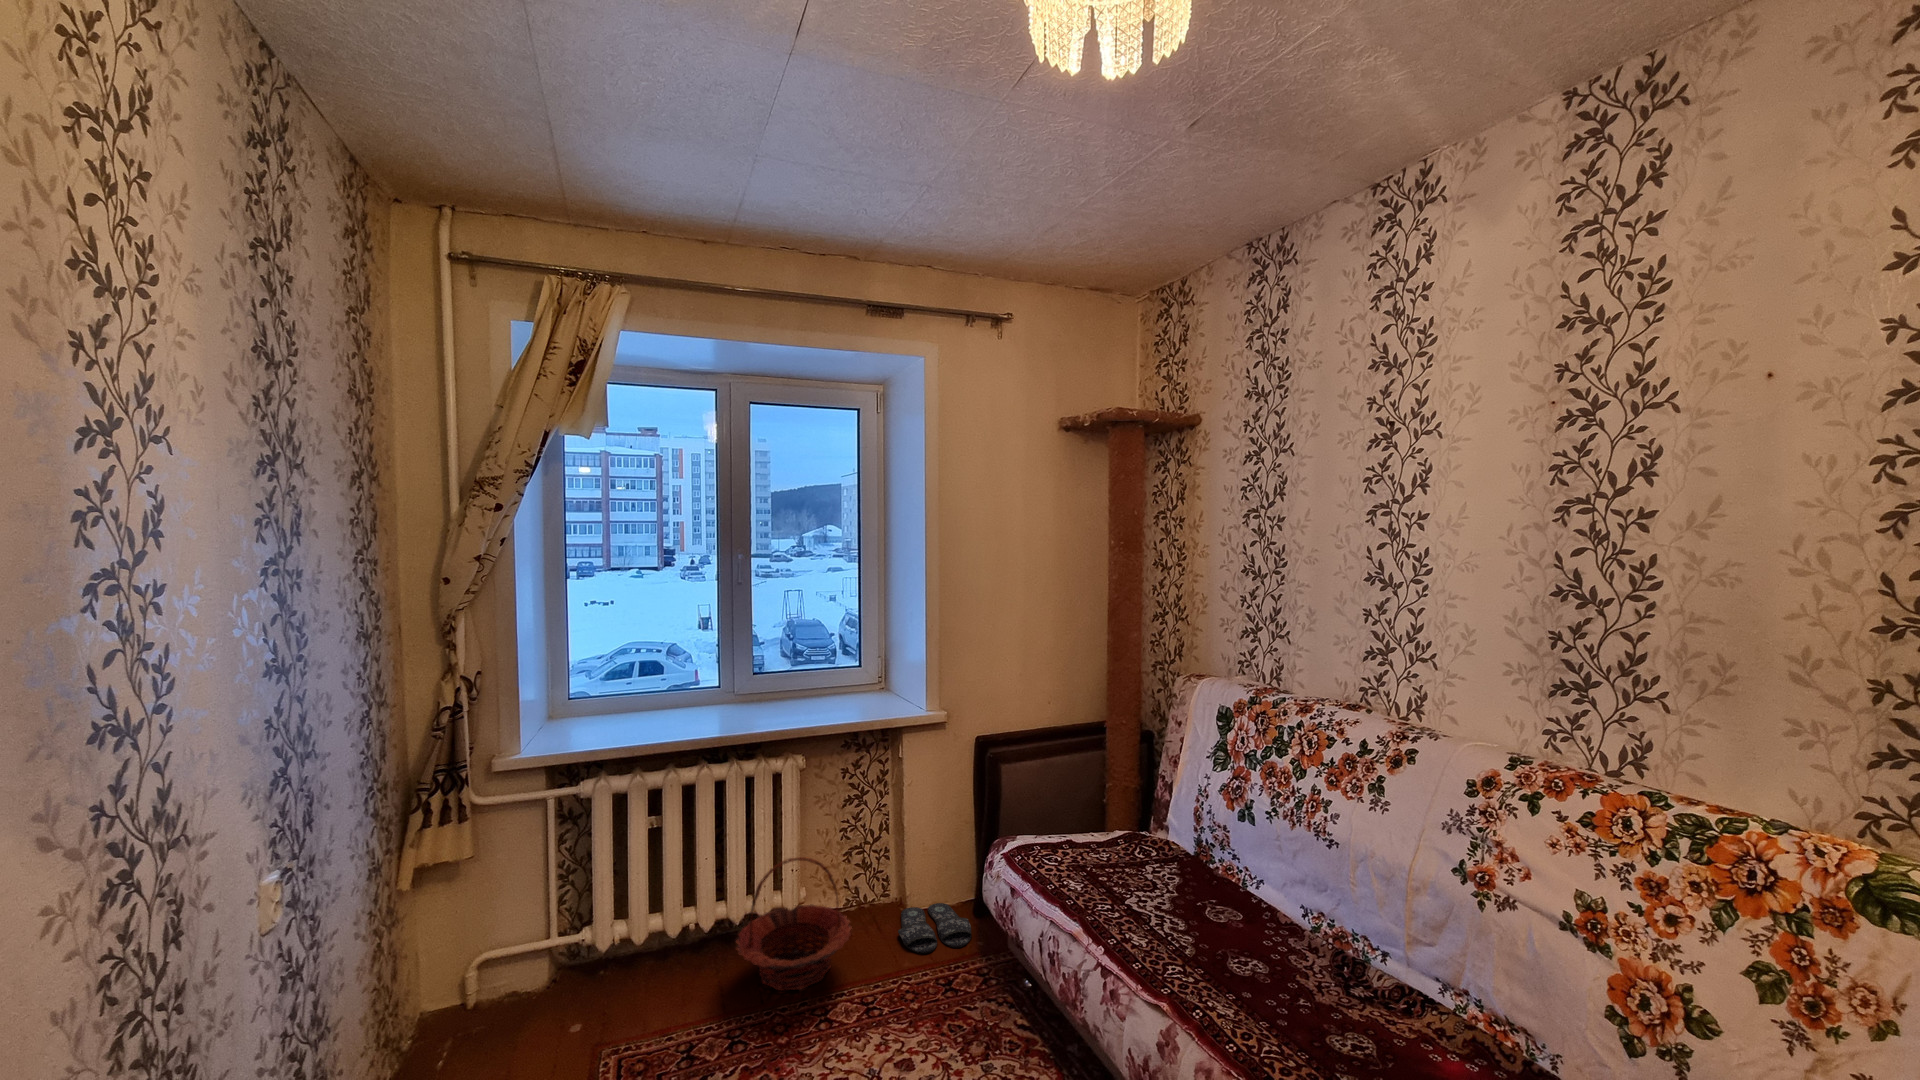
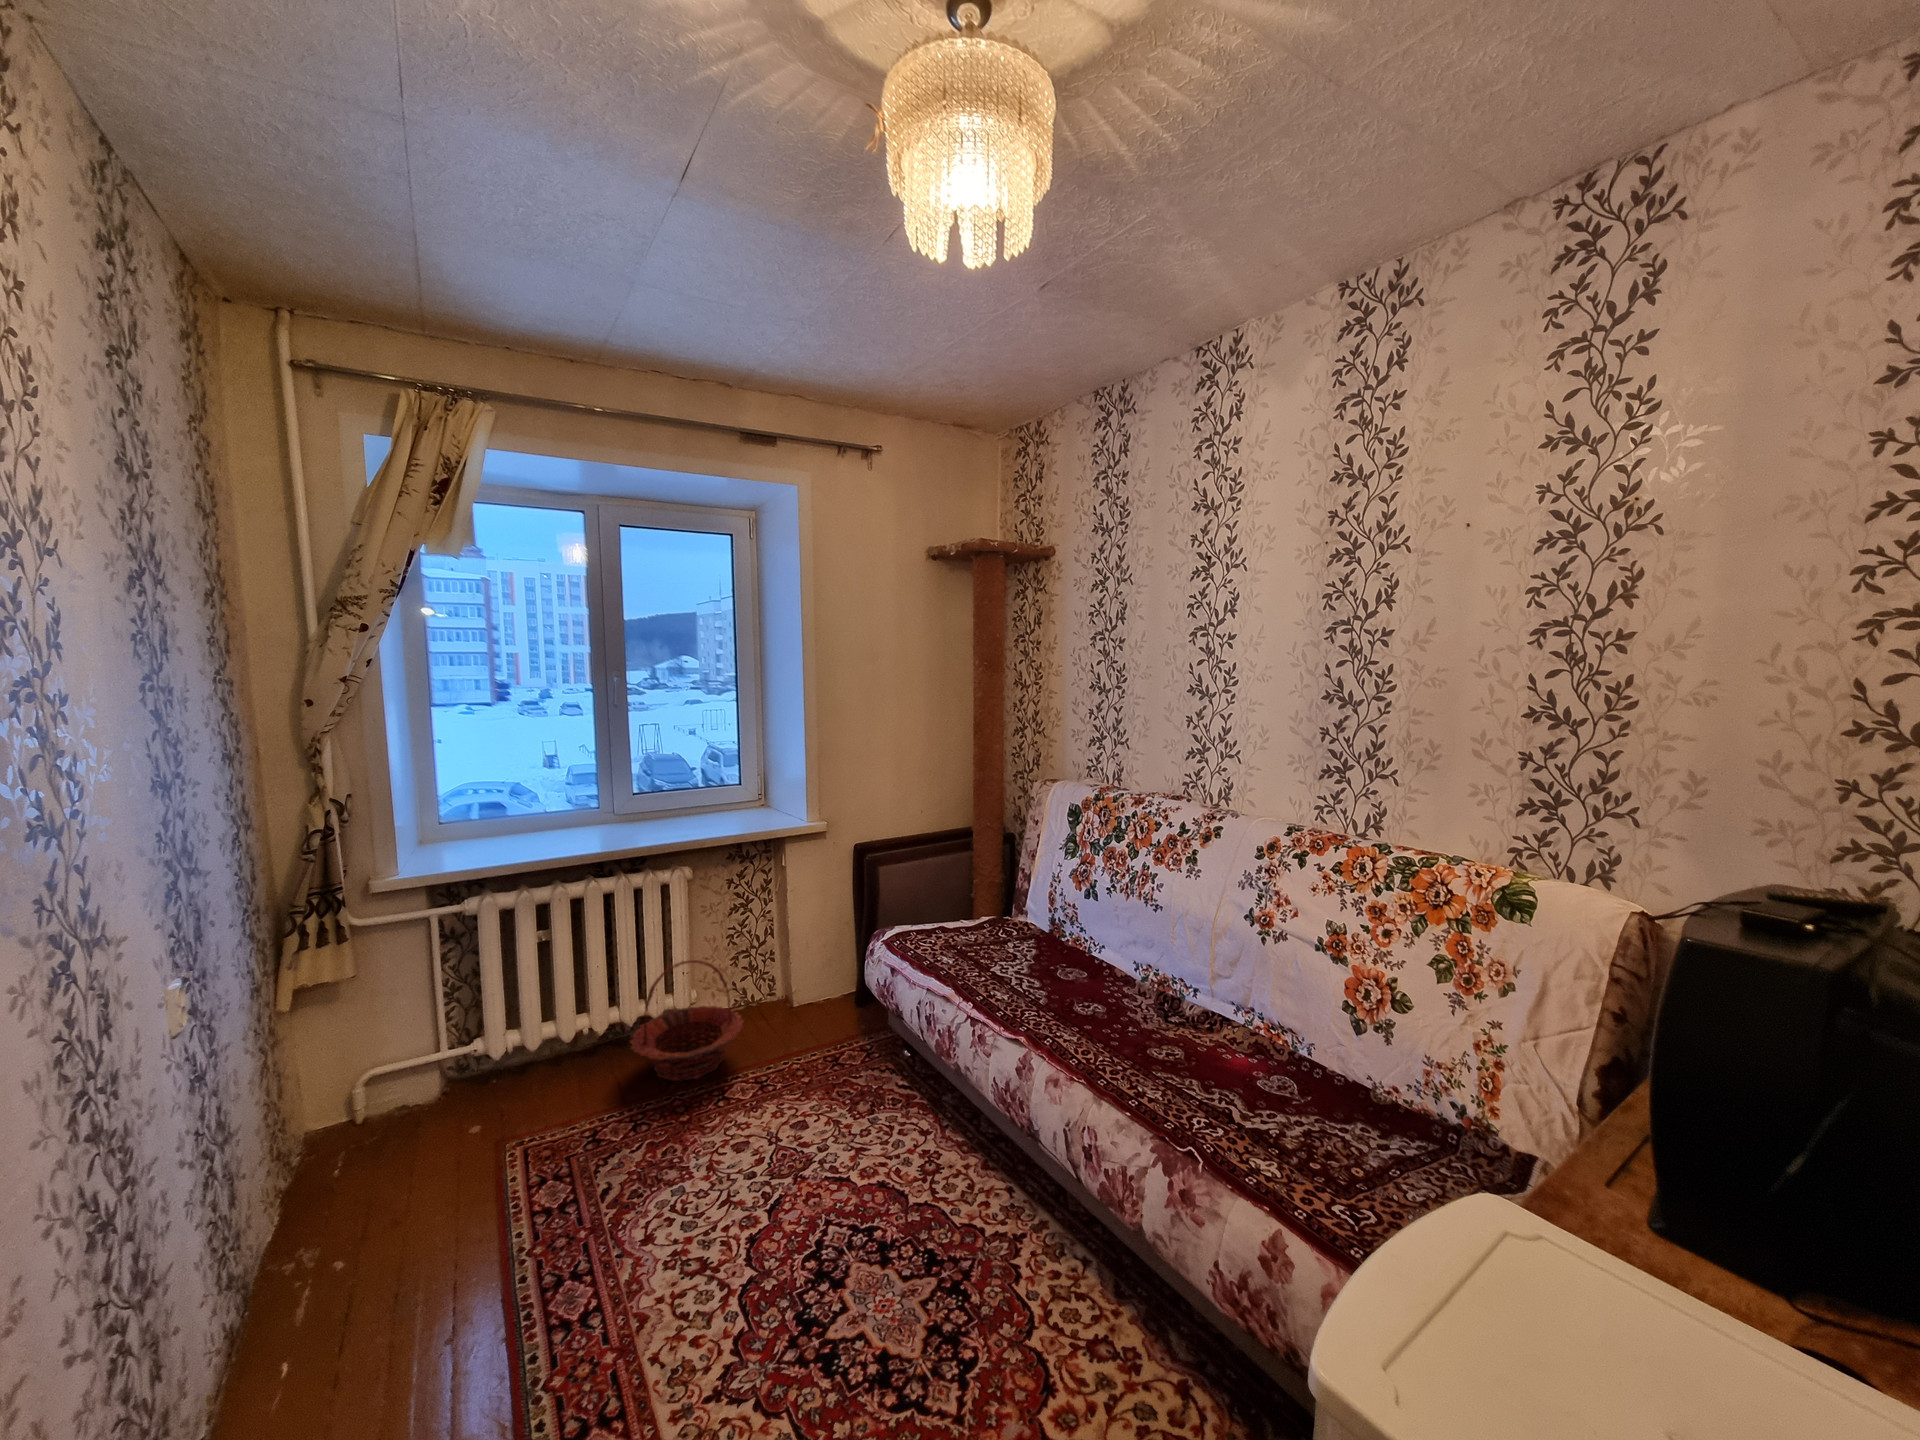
slippers: present [898,903,972,954] -> none [787,998,856,1040]

